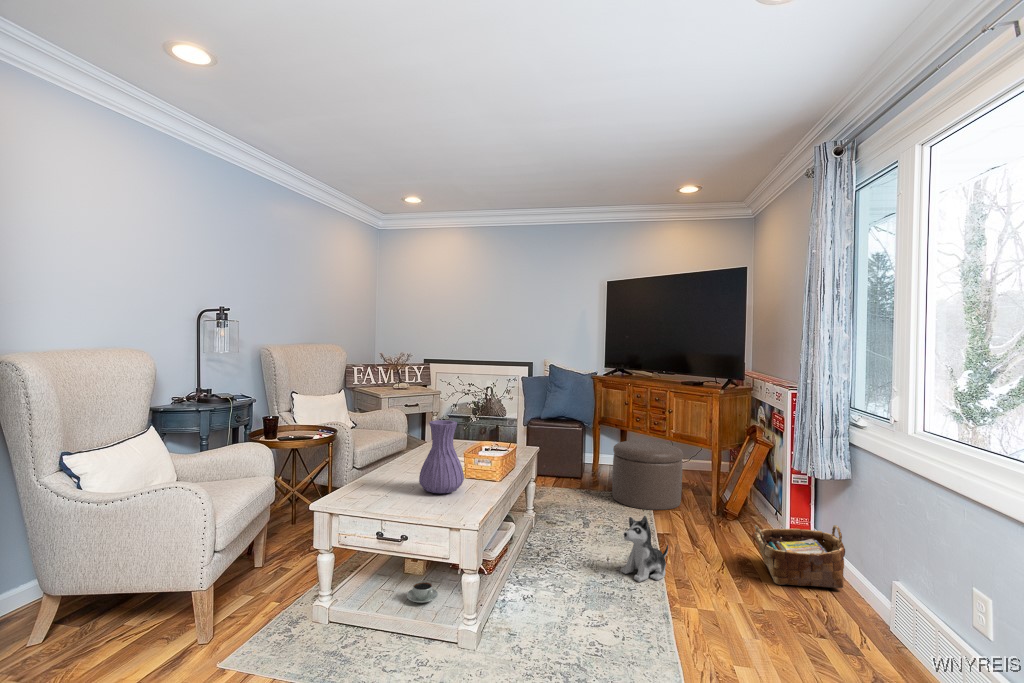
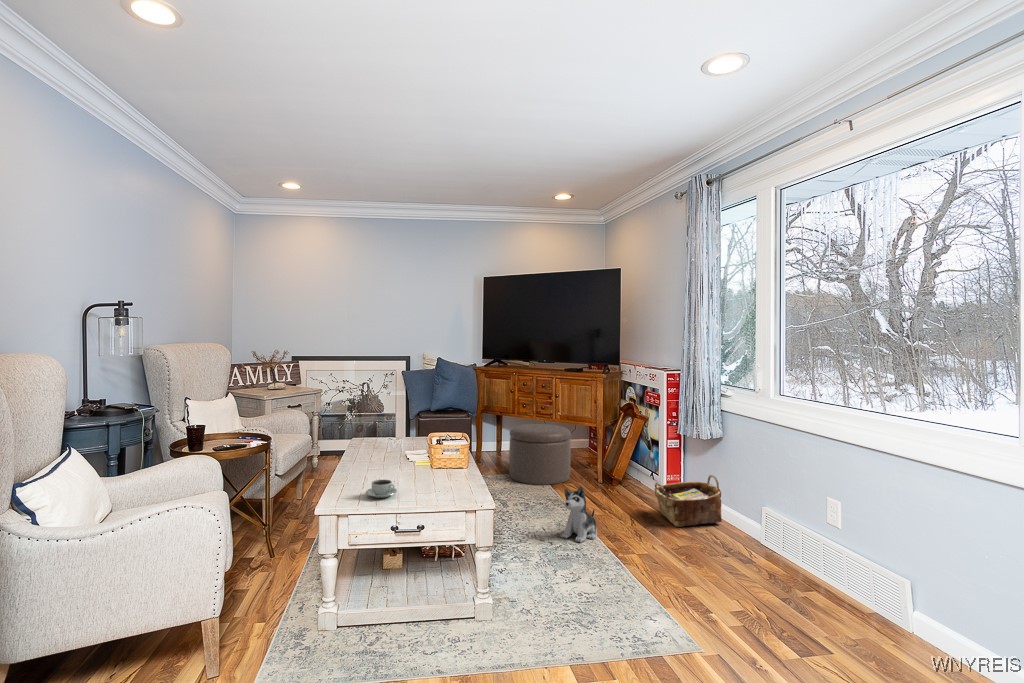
vase: present [419,420,464,493] -> none [405,416,448,486]
coffee cup: present [407,581,438,603] -> present [366,480,397,498]

